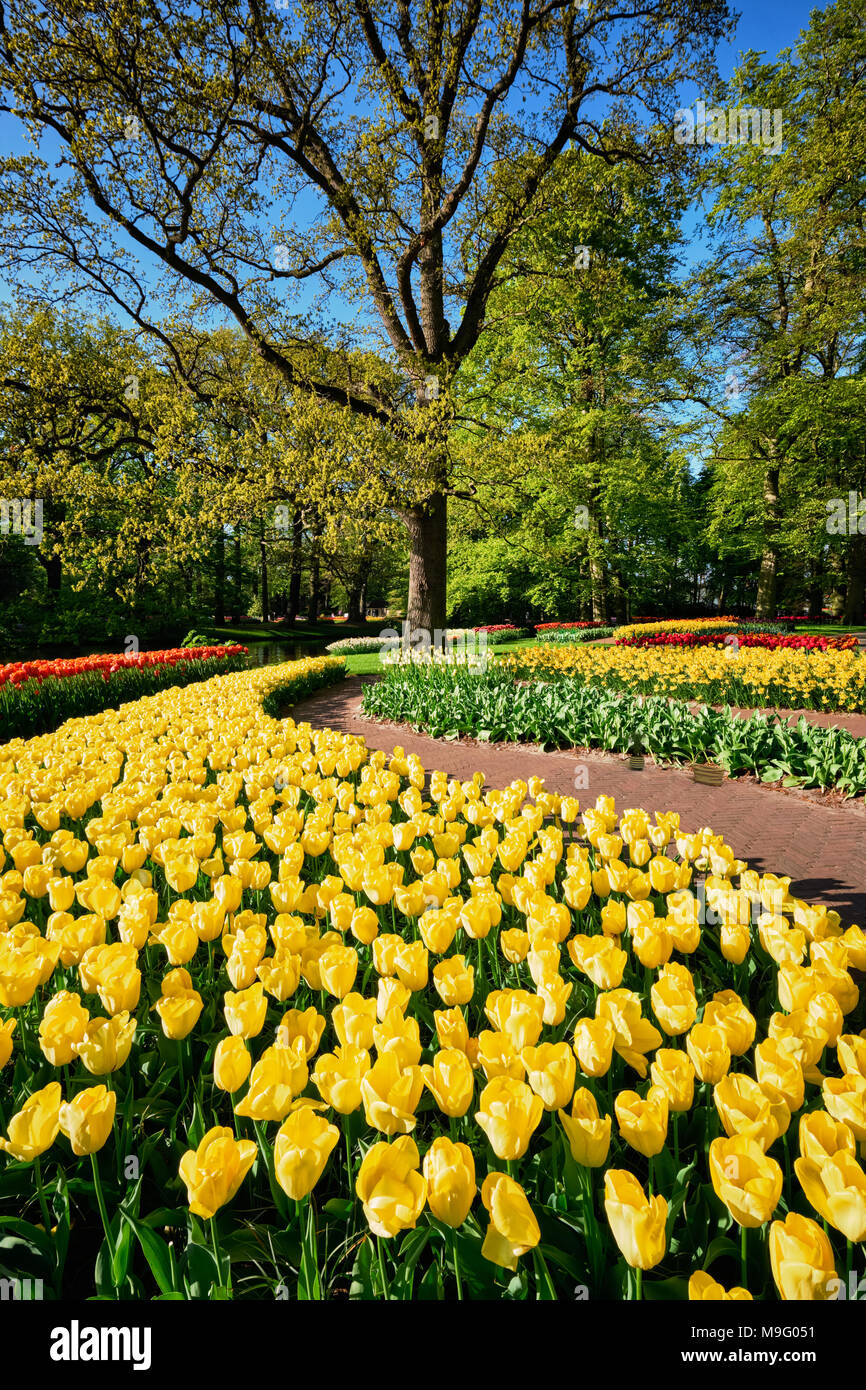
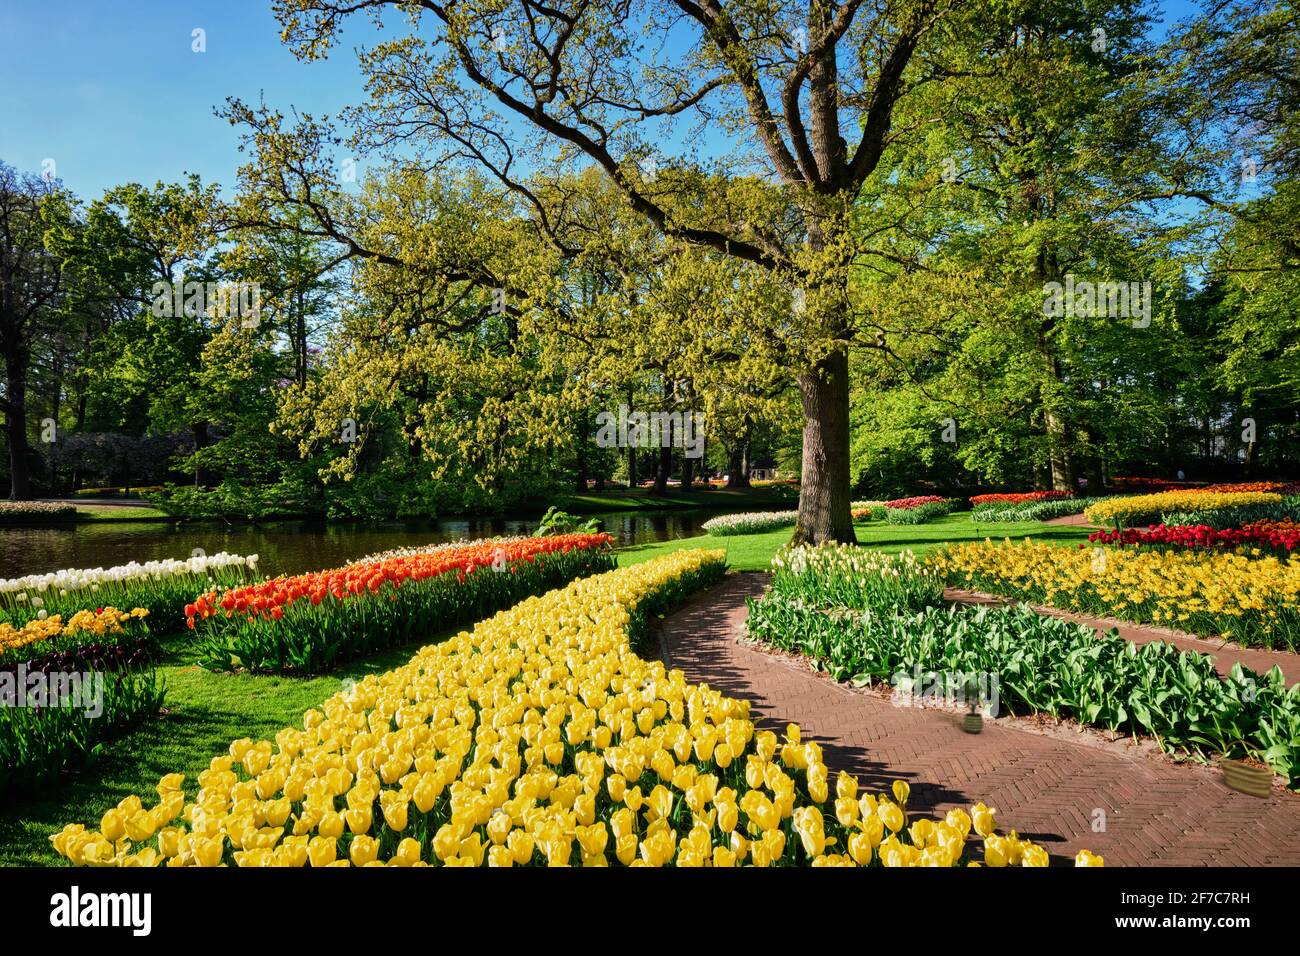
potted plant: present [622,731,646,771] -> present [955,683,984,734]

